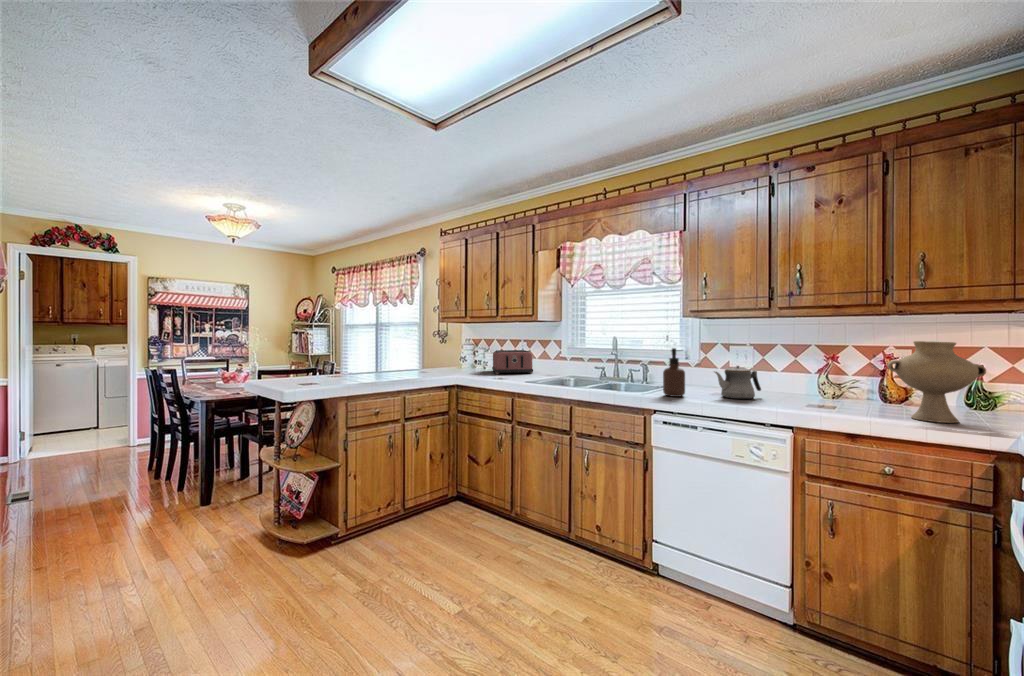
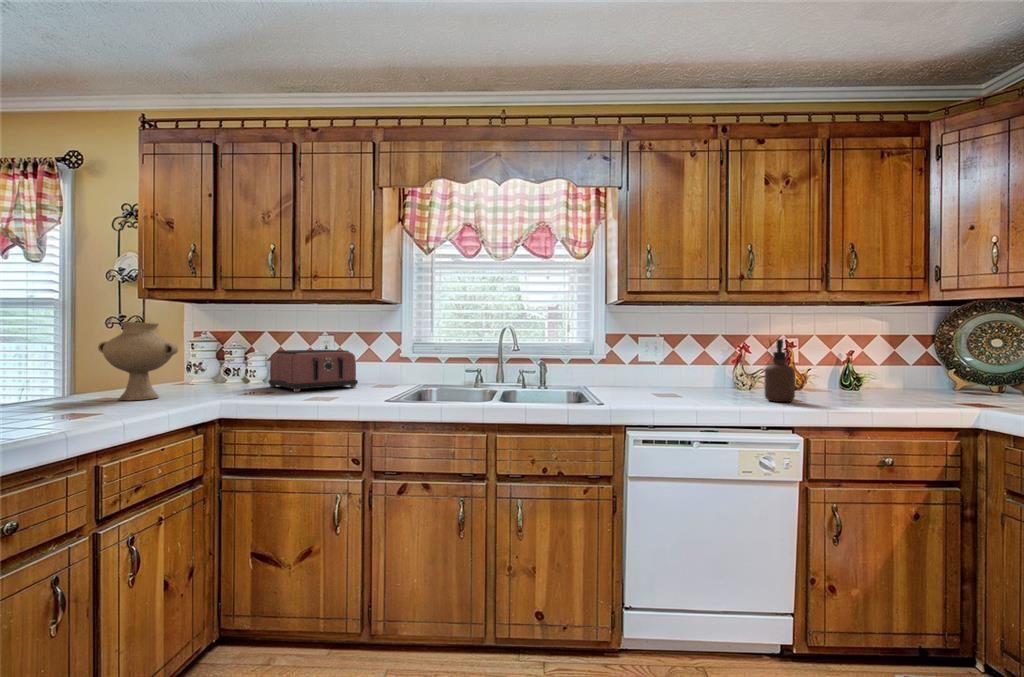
vase: present [887,341,986,423] -> present [98,322,178,400]
soap dispenser: present [663,348,685,397] -> present [765,339,795,402]
teapot: present [715,366,761,399] -> none [681,360,720,400]

